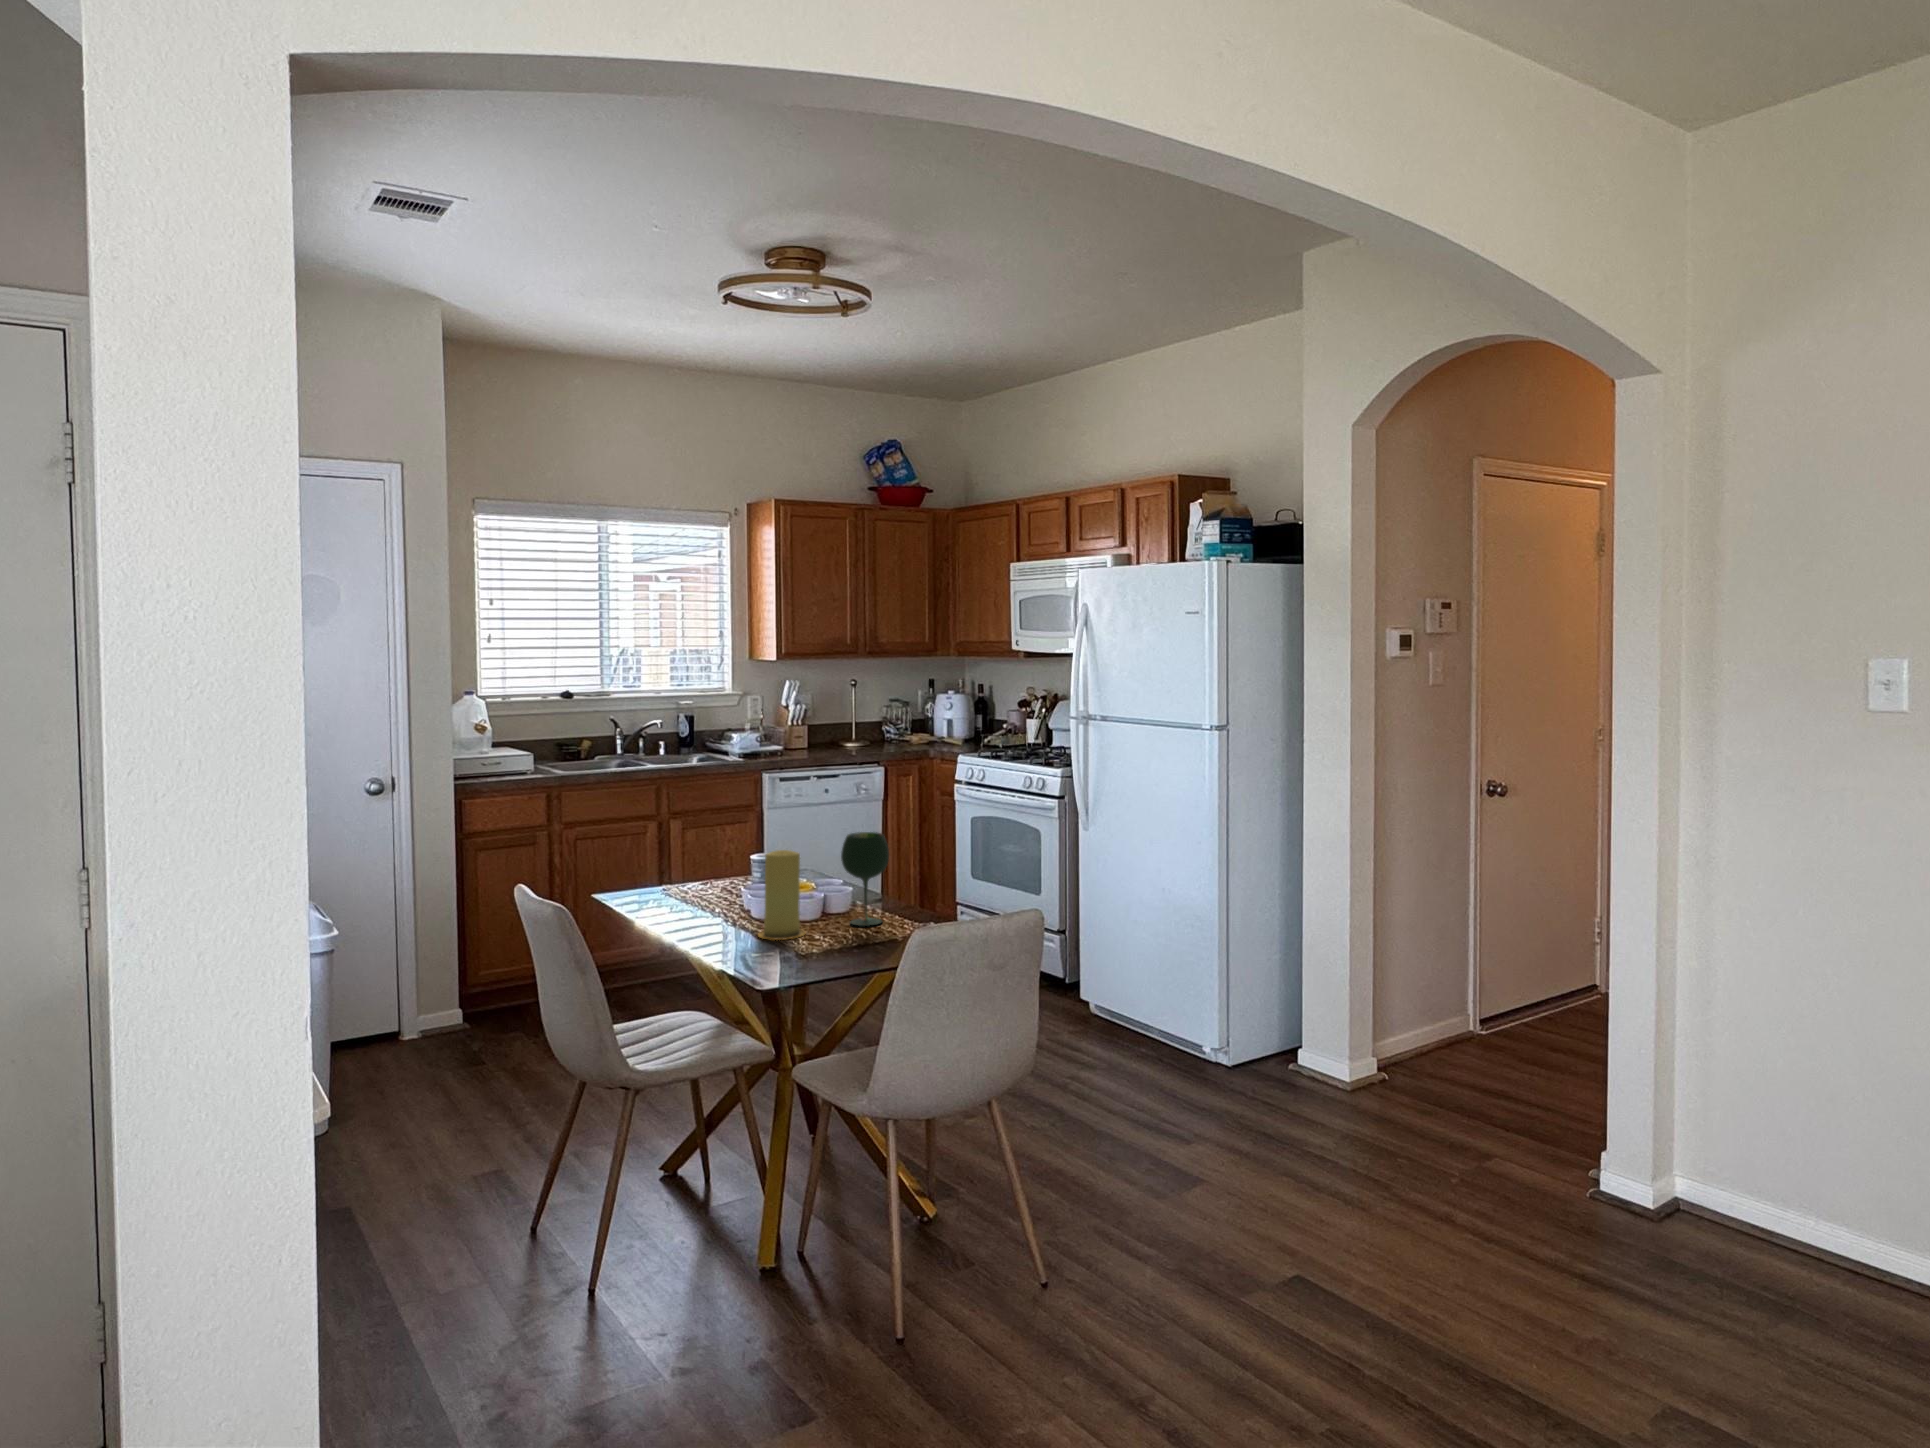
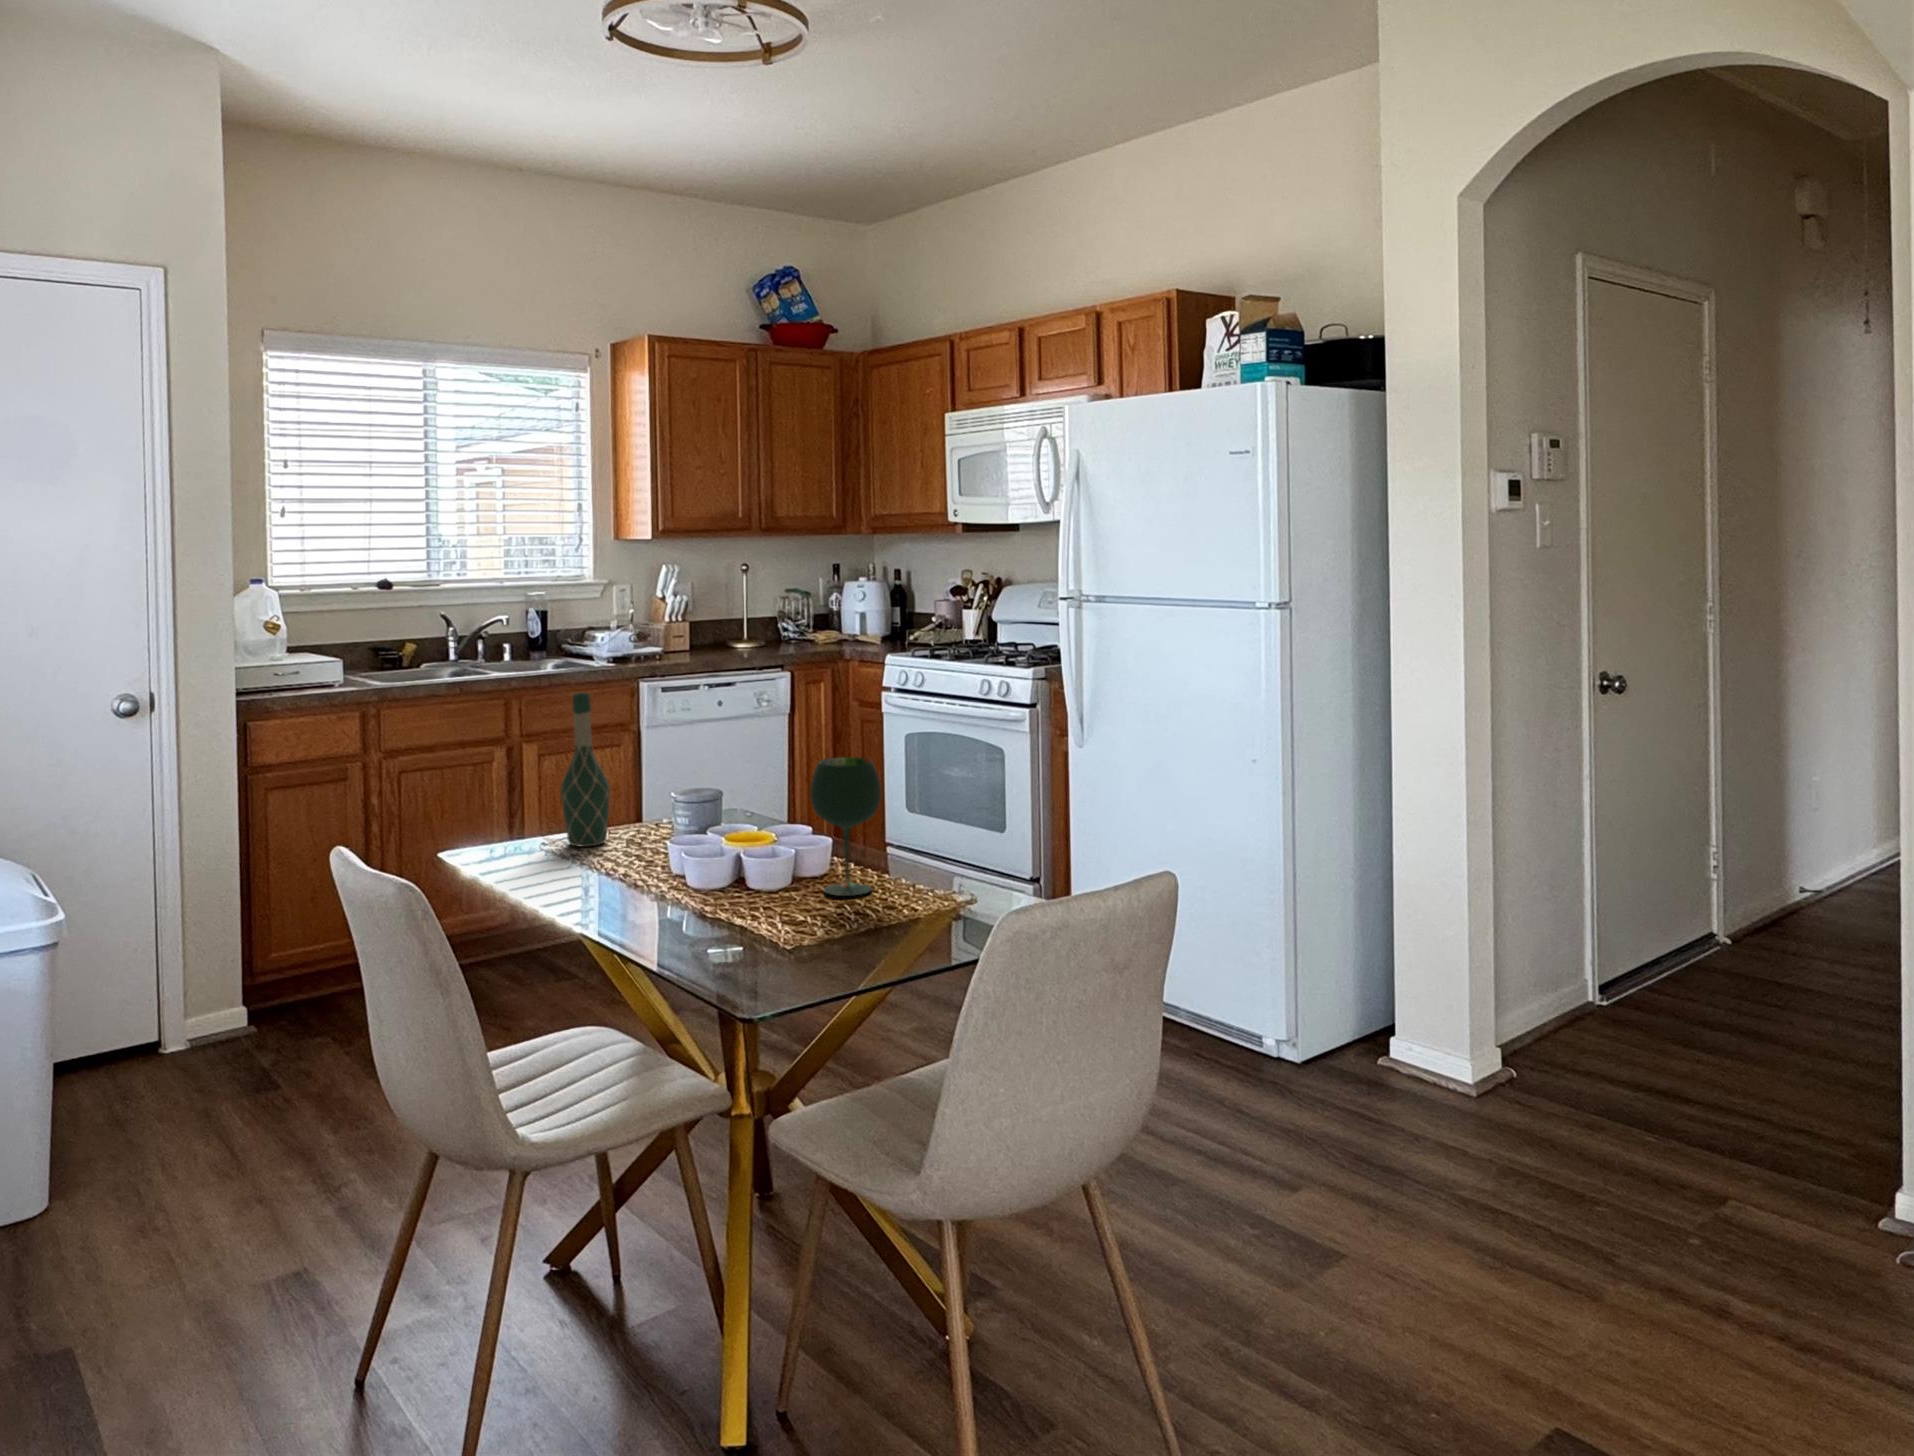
wine bottle: none [682,785,717,893] -> present [560,693,610,847]
candle: present [758,850,805,940] -> none [691,786,763,922]

